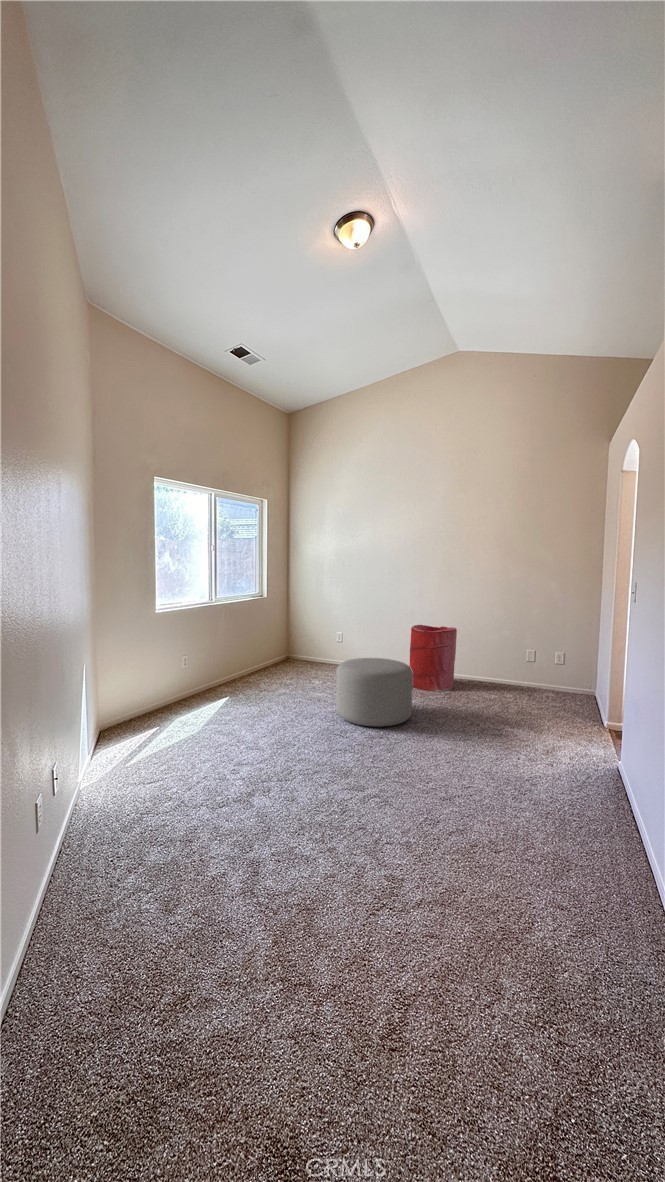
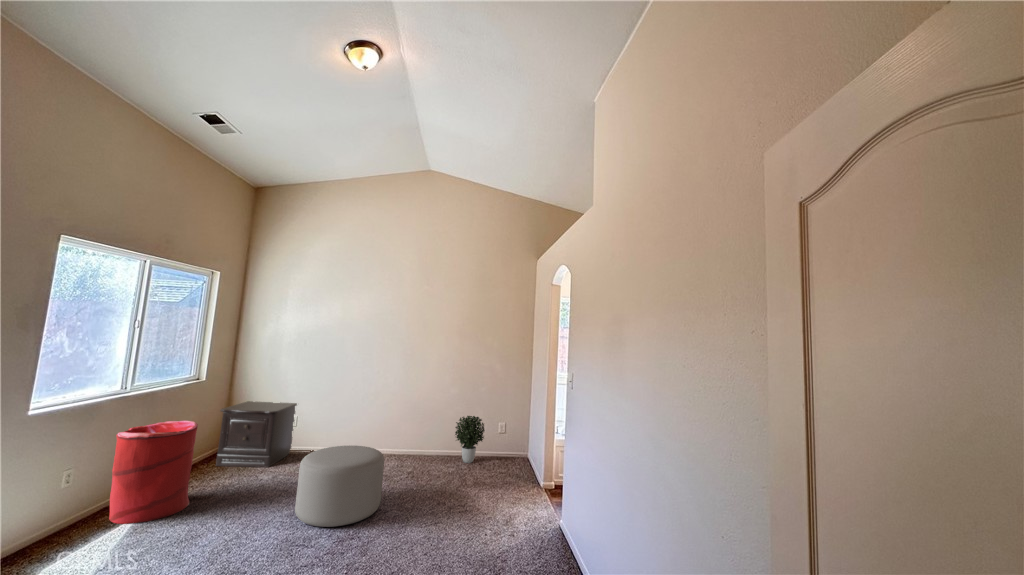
nightstand: none [279,617,341,675] -> present [216,401,297,467]
laundry hamper: present [410,625,457,691] -> present [109,421,198,524]
potted plant: none [499,641,537,694] -> present [455,416,485,463]

